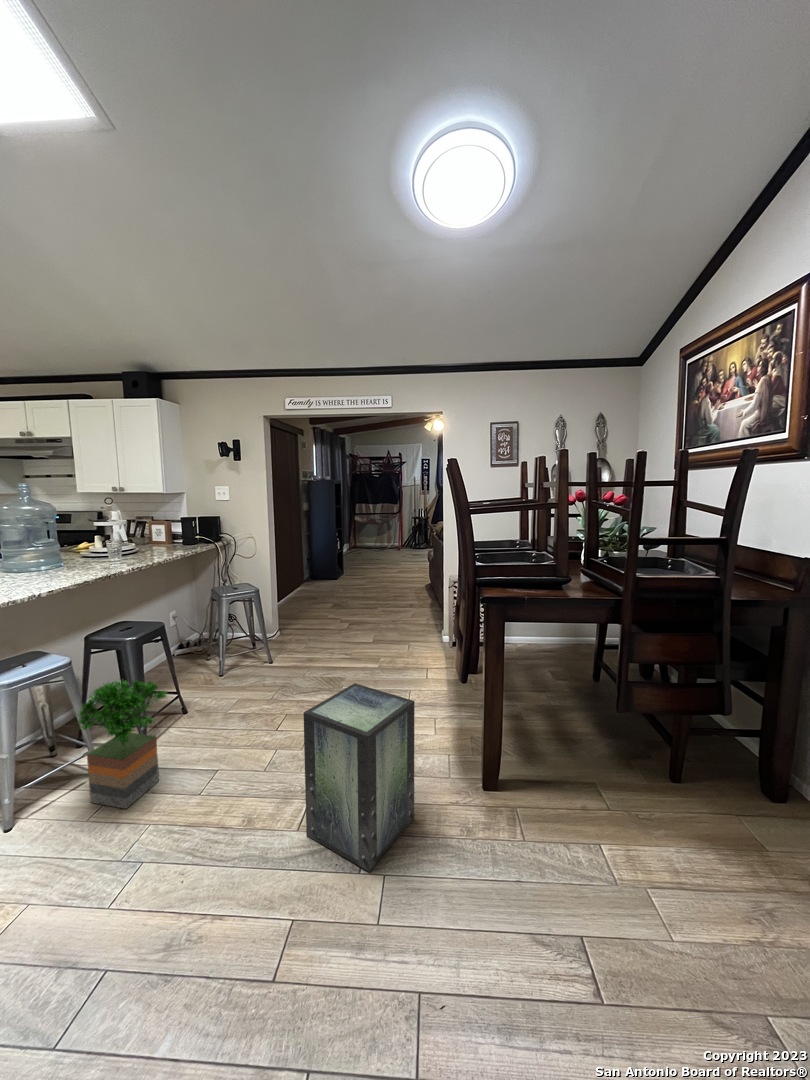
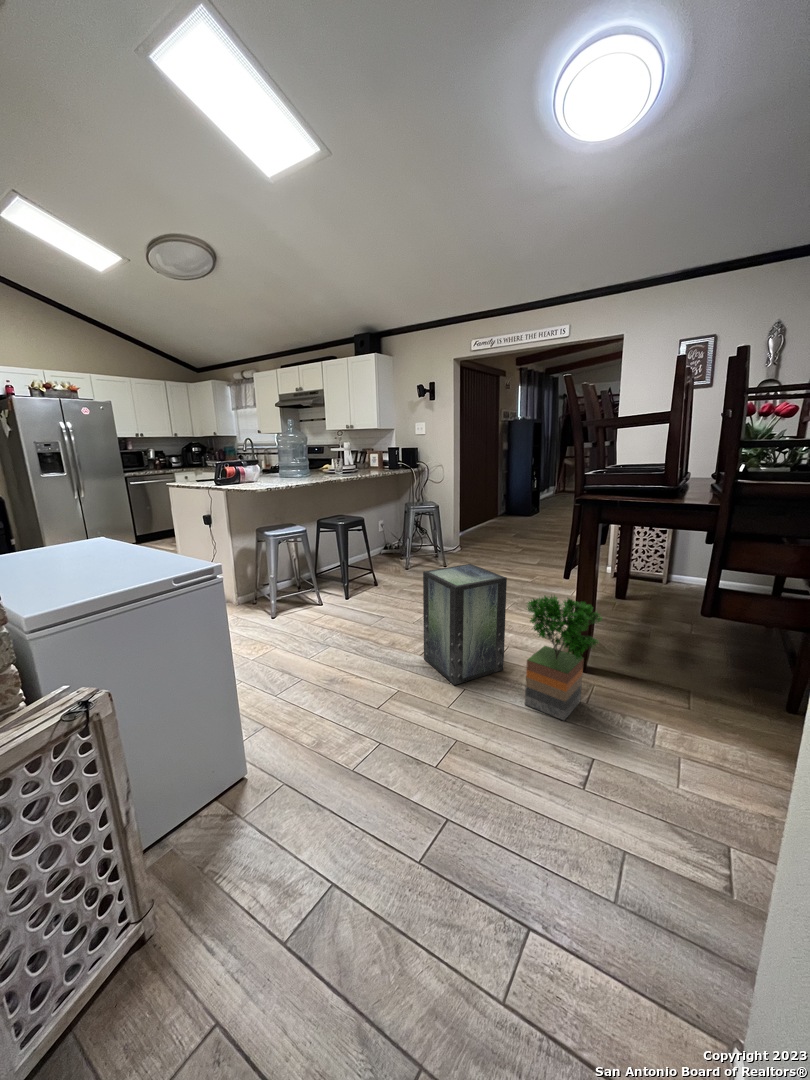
potted tree: present [78,680,167,809] -> present [525,595,602,721]

